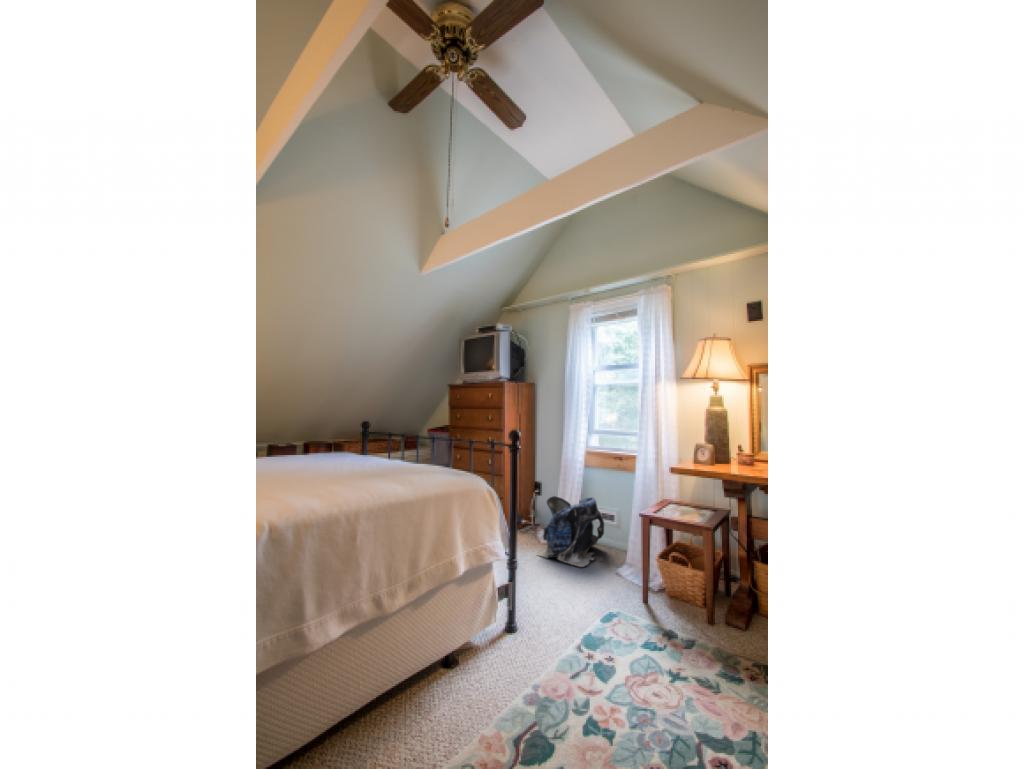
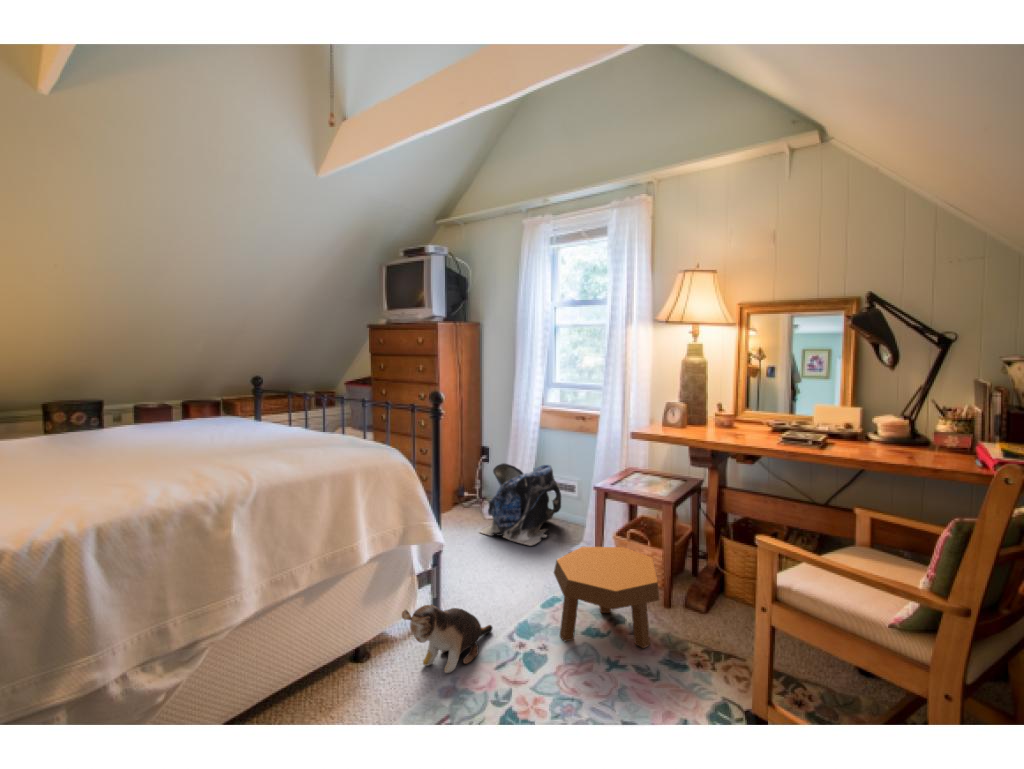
footstool: none [612,568,711,663] -> present [554,546,659,648]
plush toy: none [493,616,563,680] -> present [402,605,492,673]

